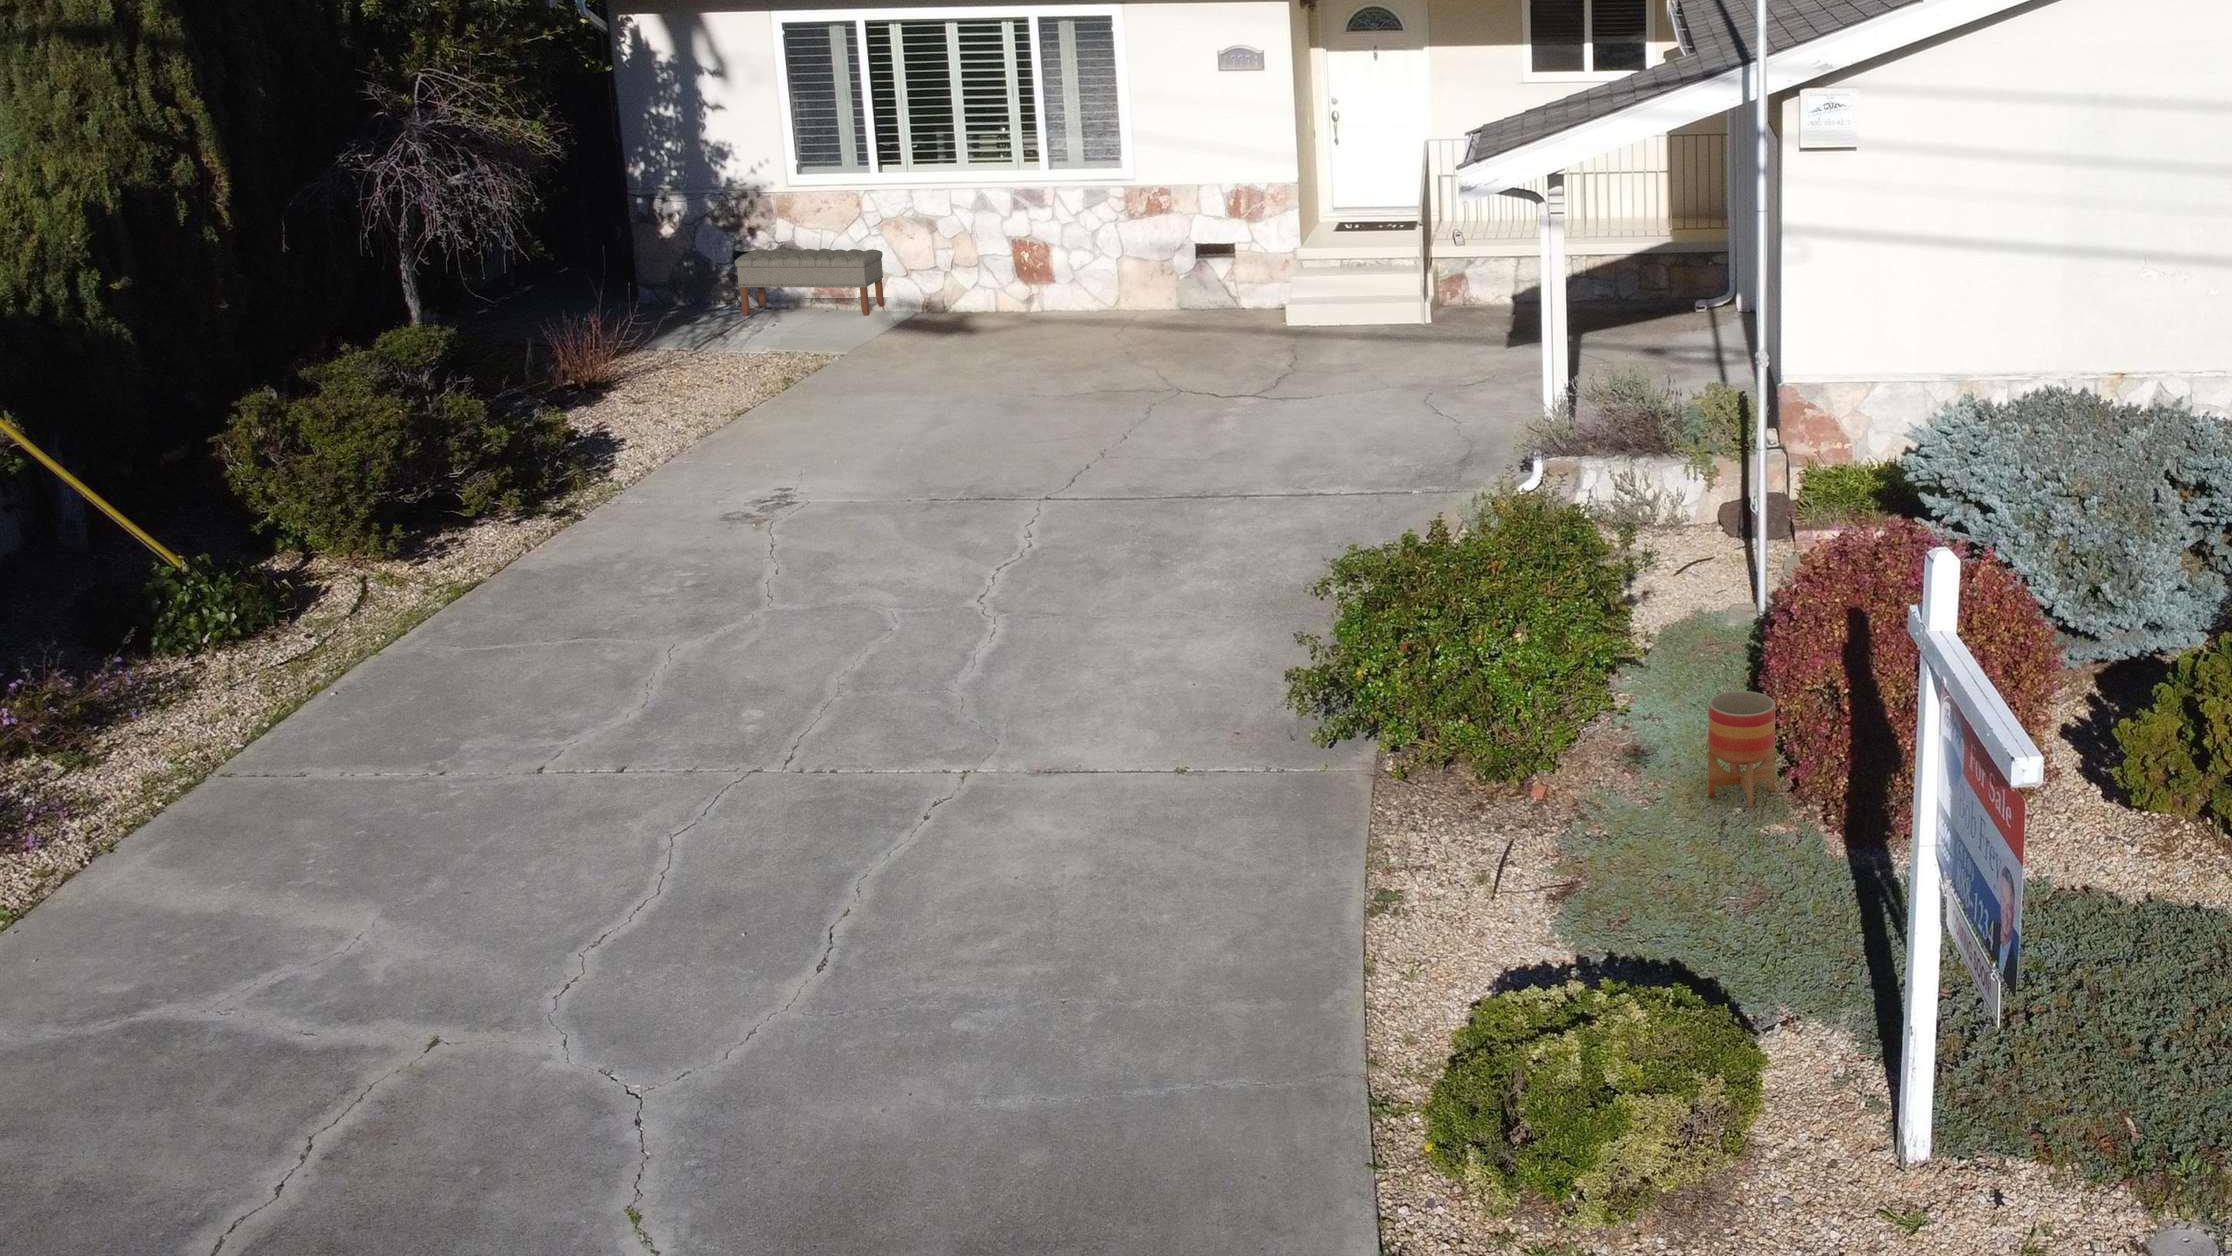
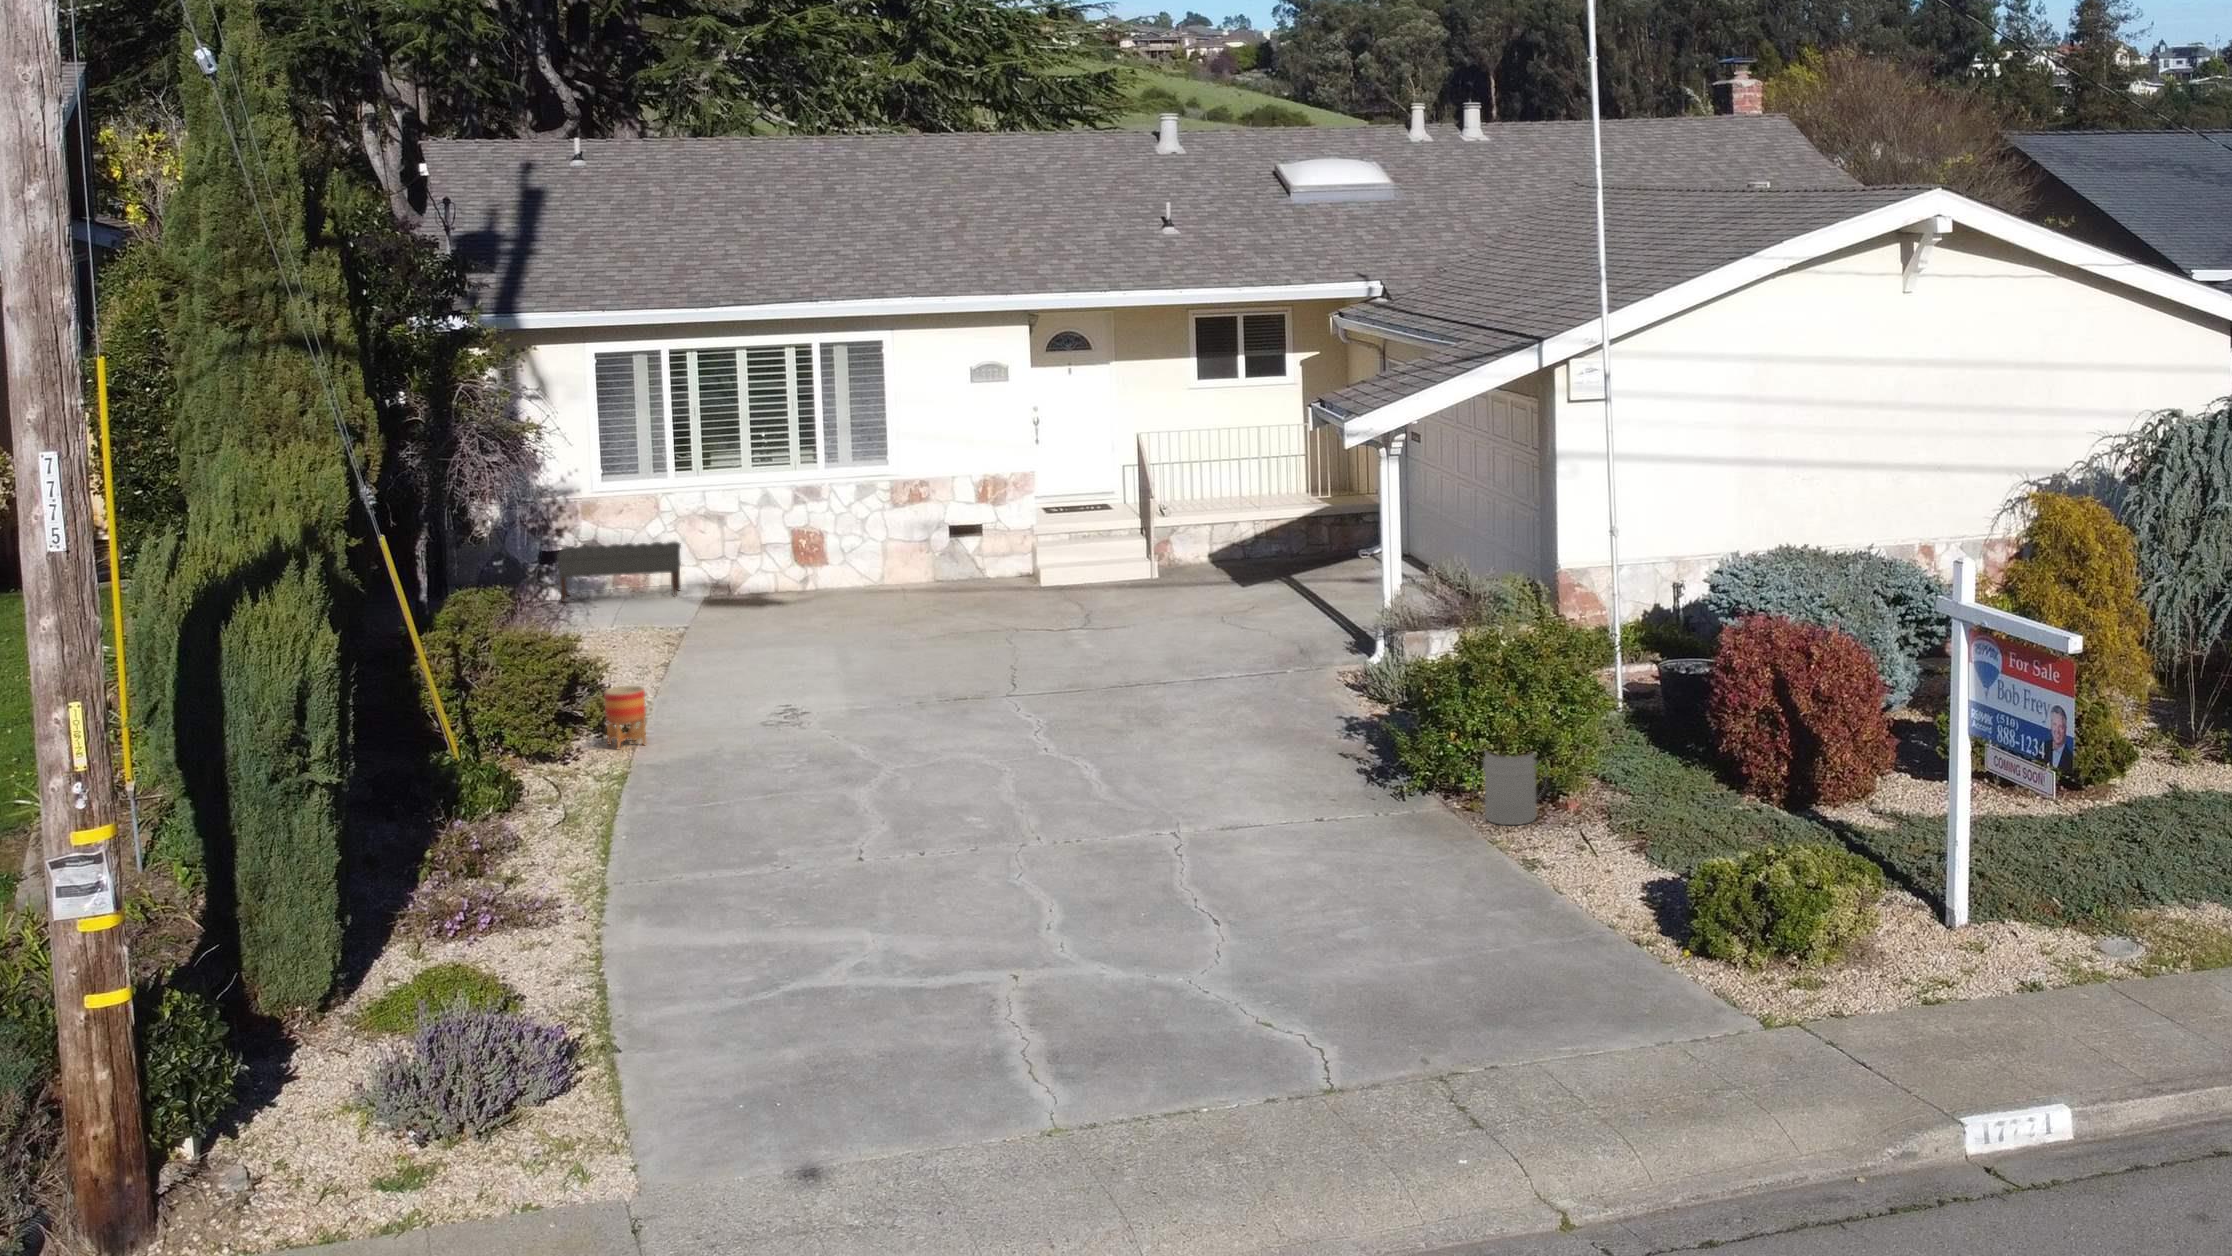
planter: present [1708,691,1775,807] -> present [604,686,646,749]
bucket: none [1362,709,1466,836] -> present [1482,752,1544,825]

